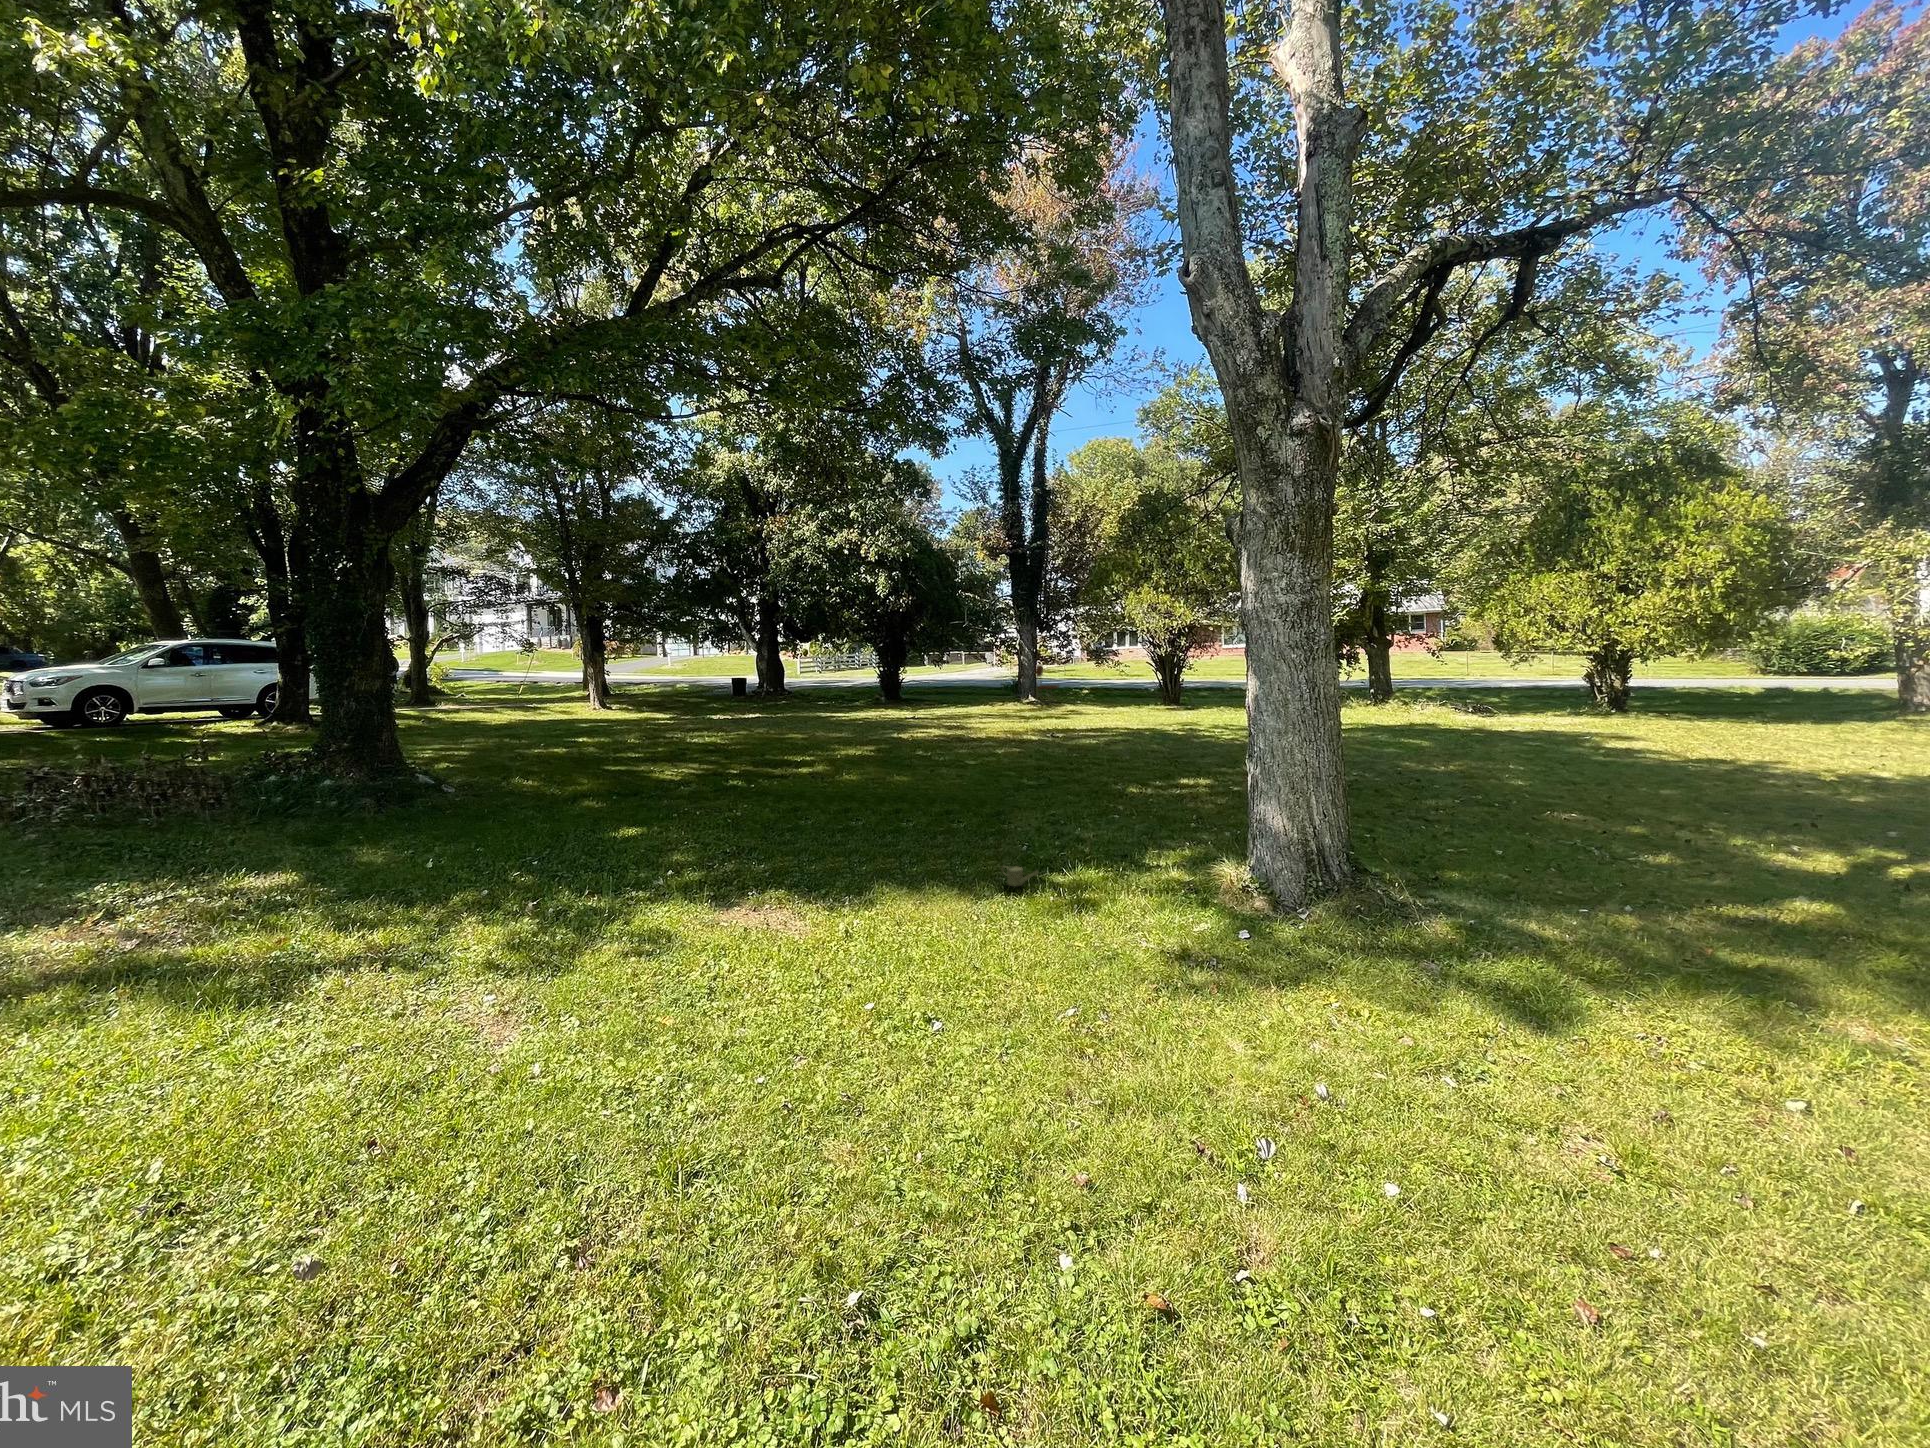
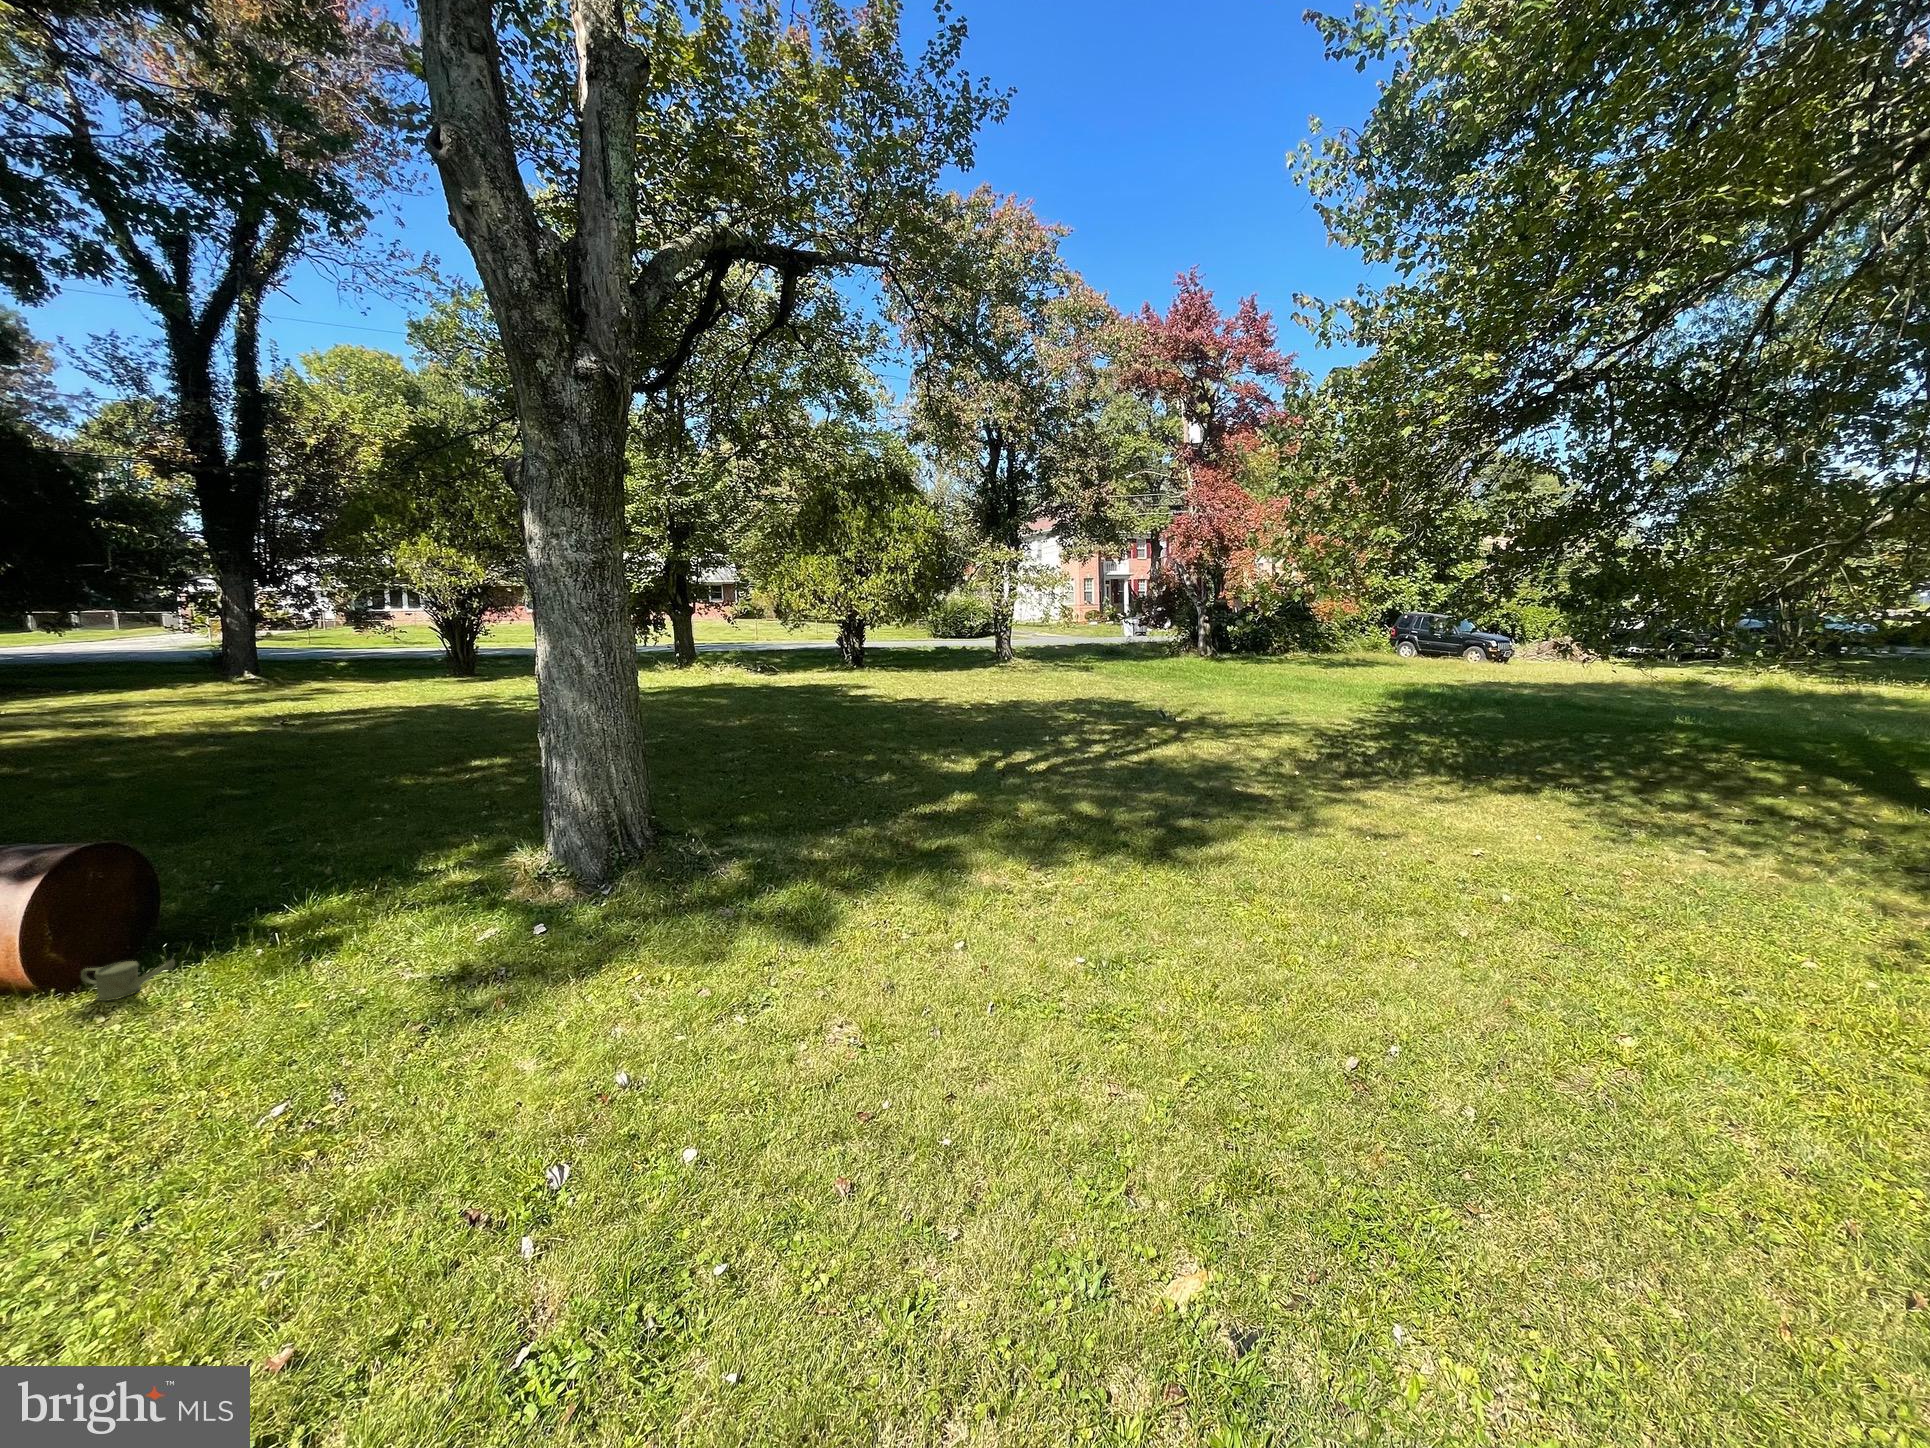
bench: present [1036,665,1059,704] -> none [246,627,295,680]

